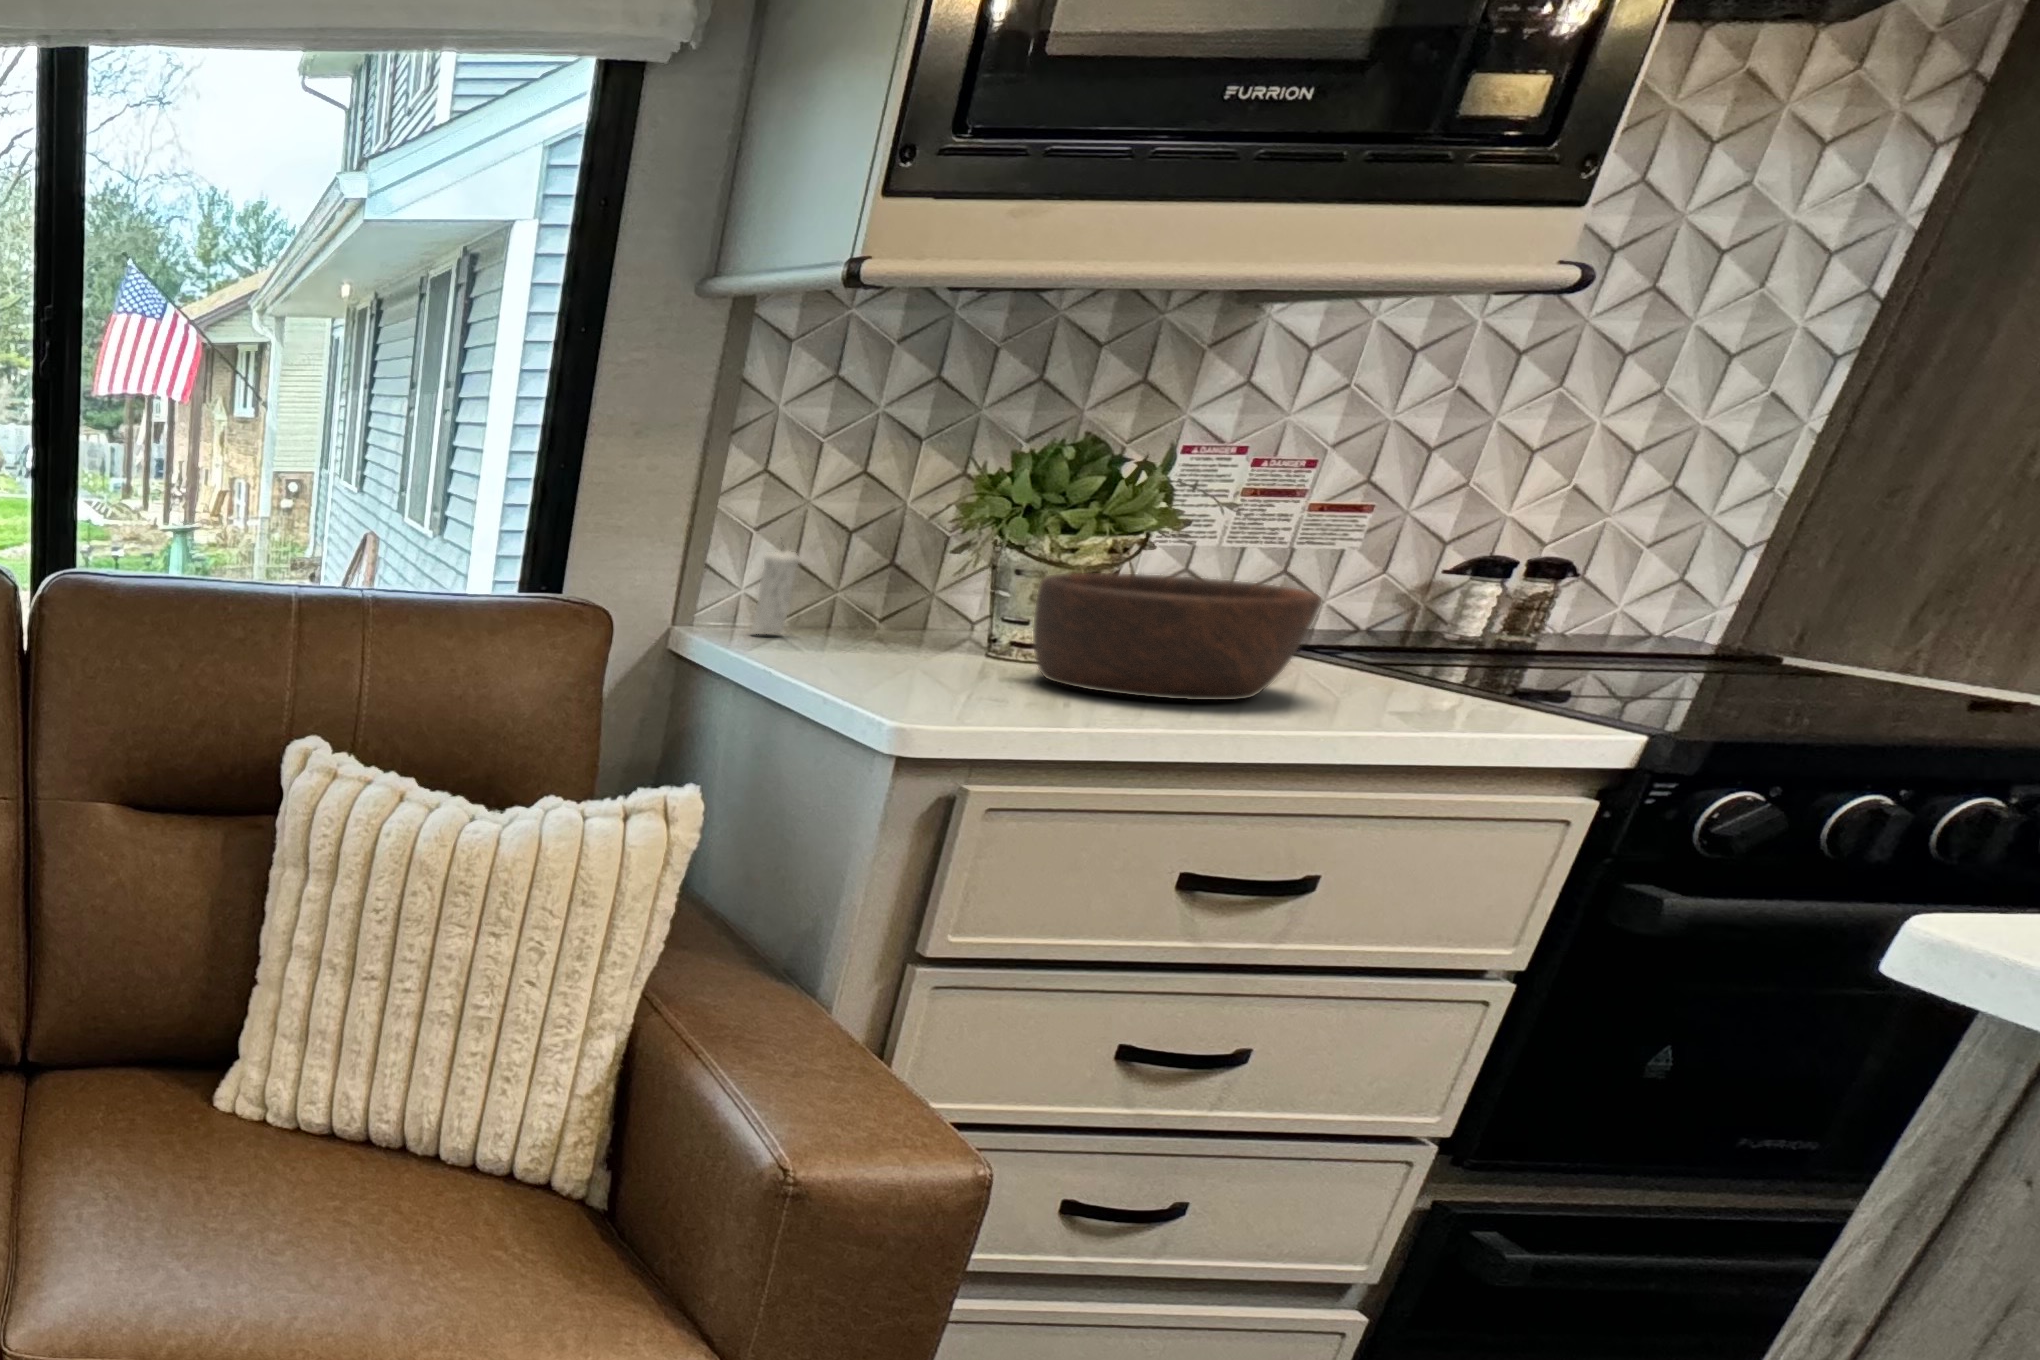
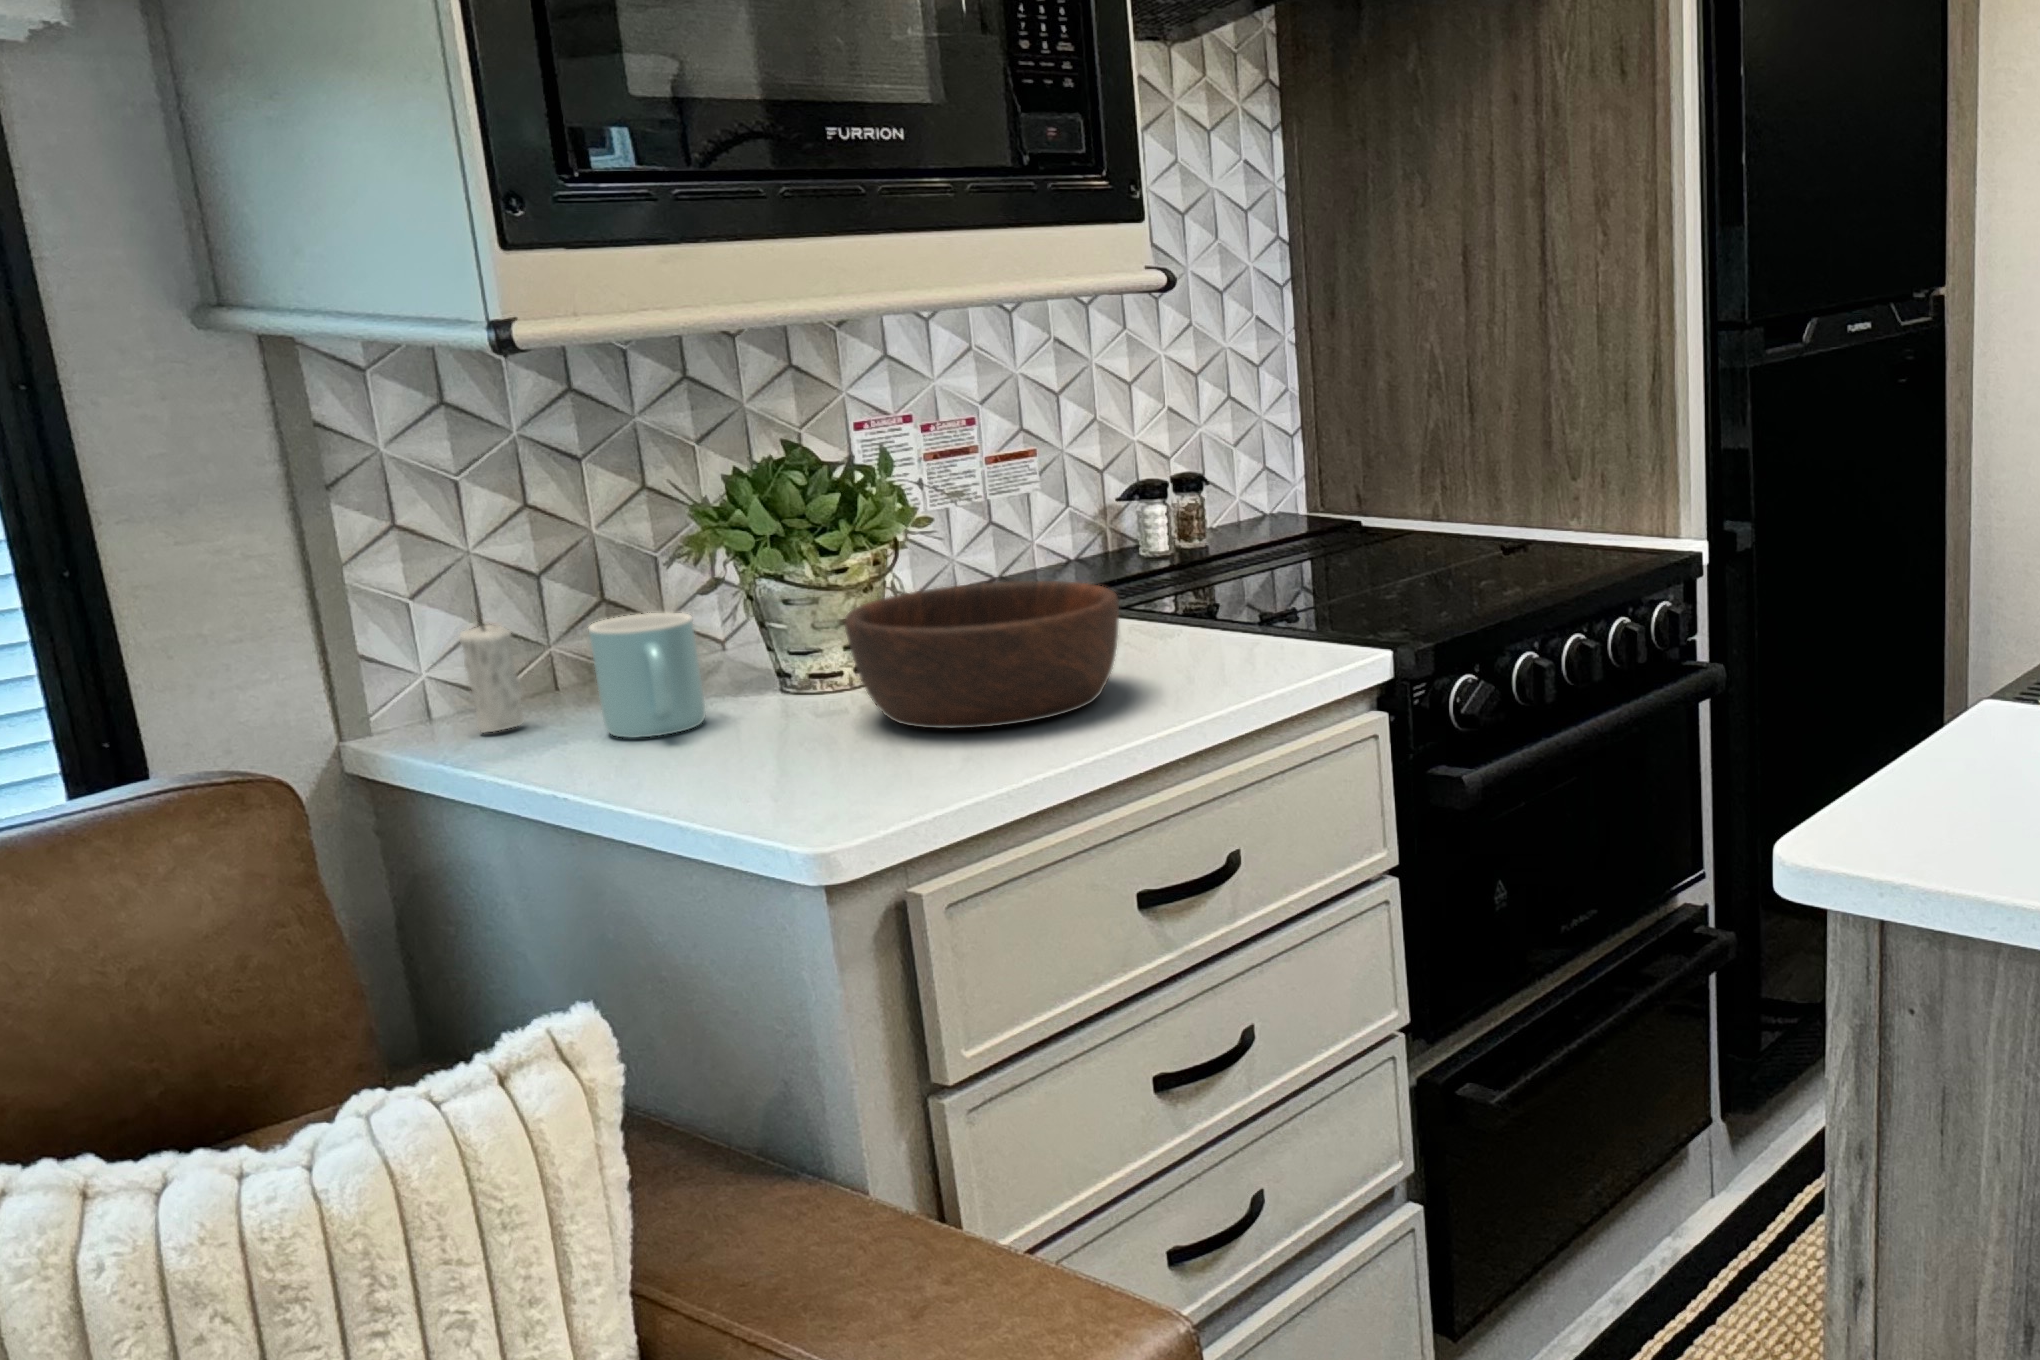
mug: none [830,556,928,656] -> present [589,613,705,738]

